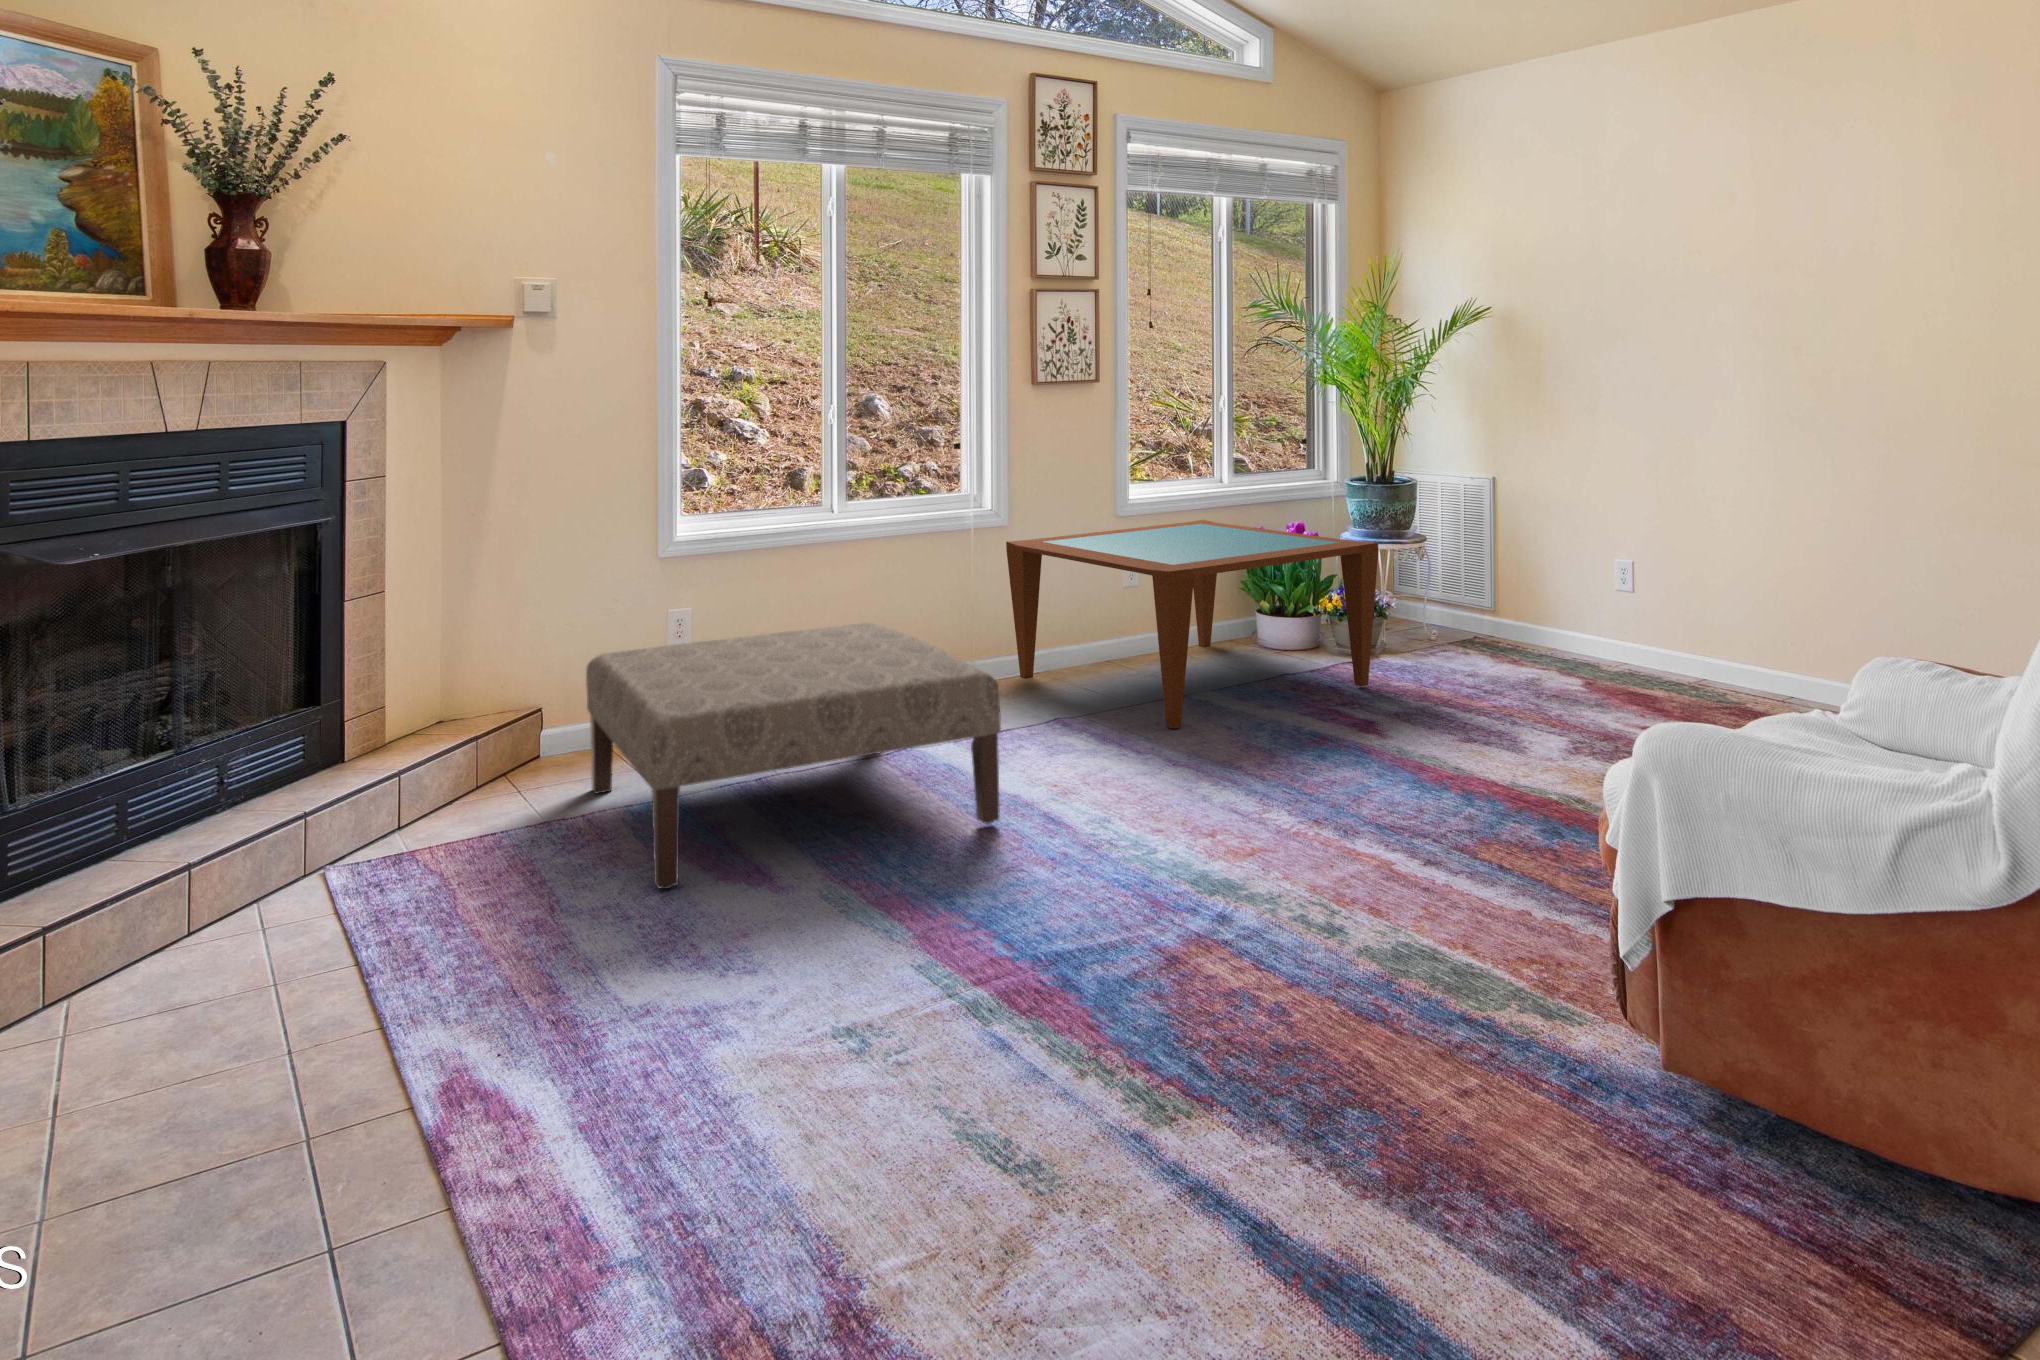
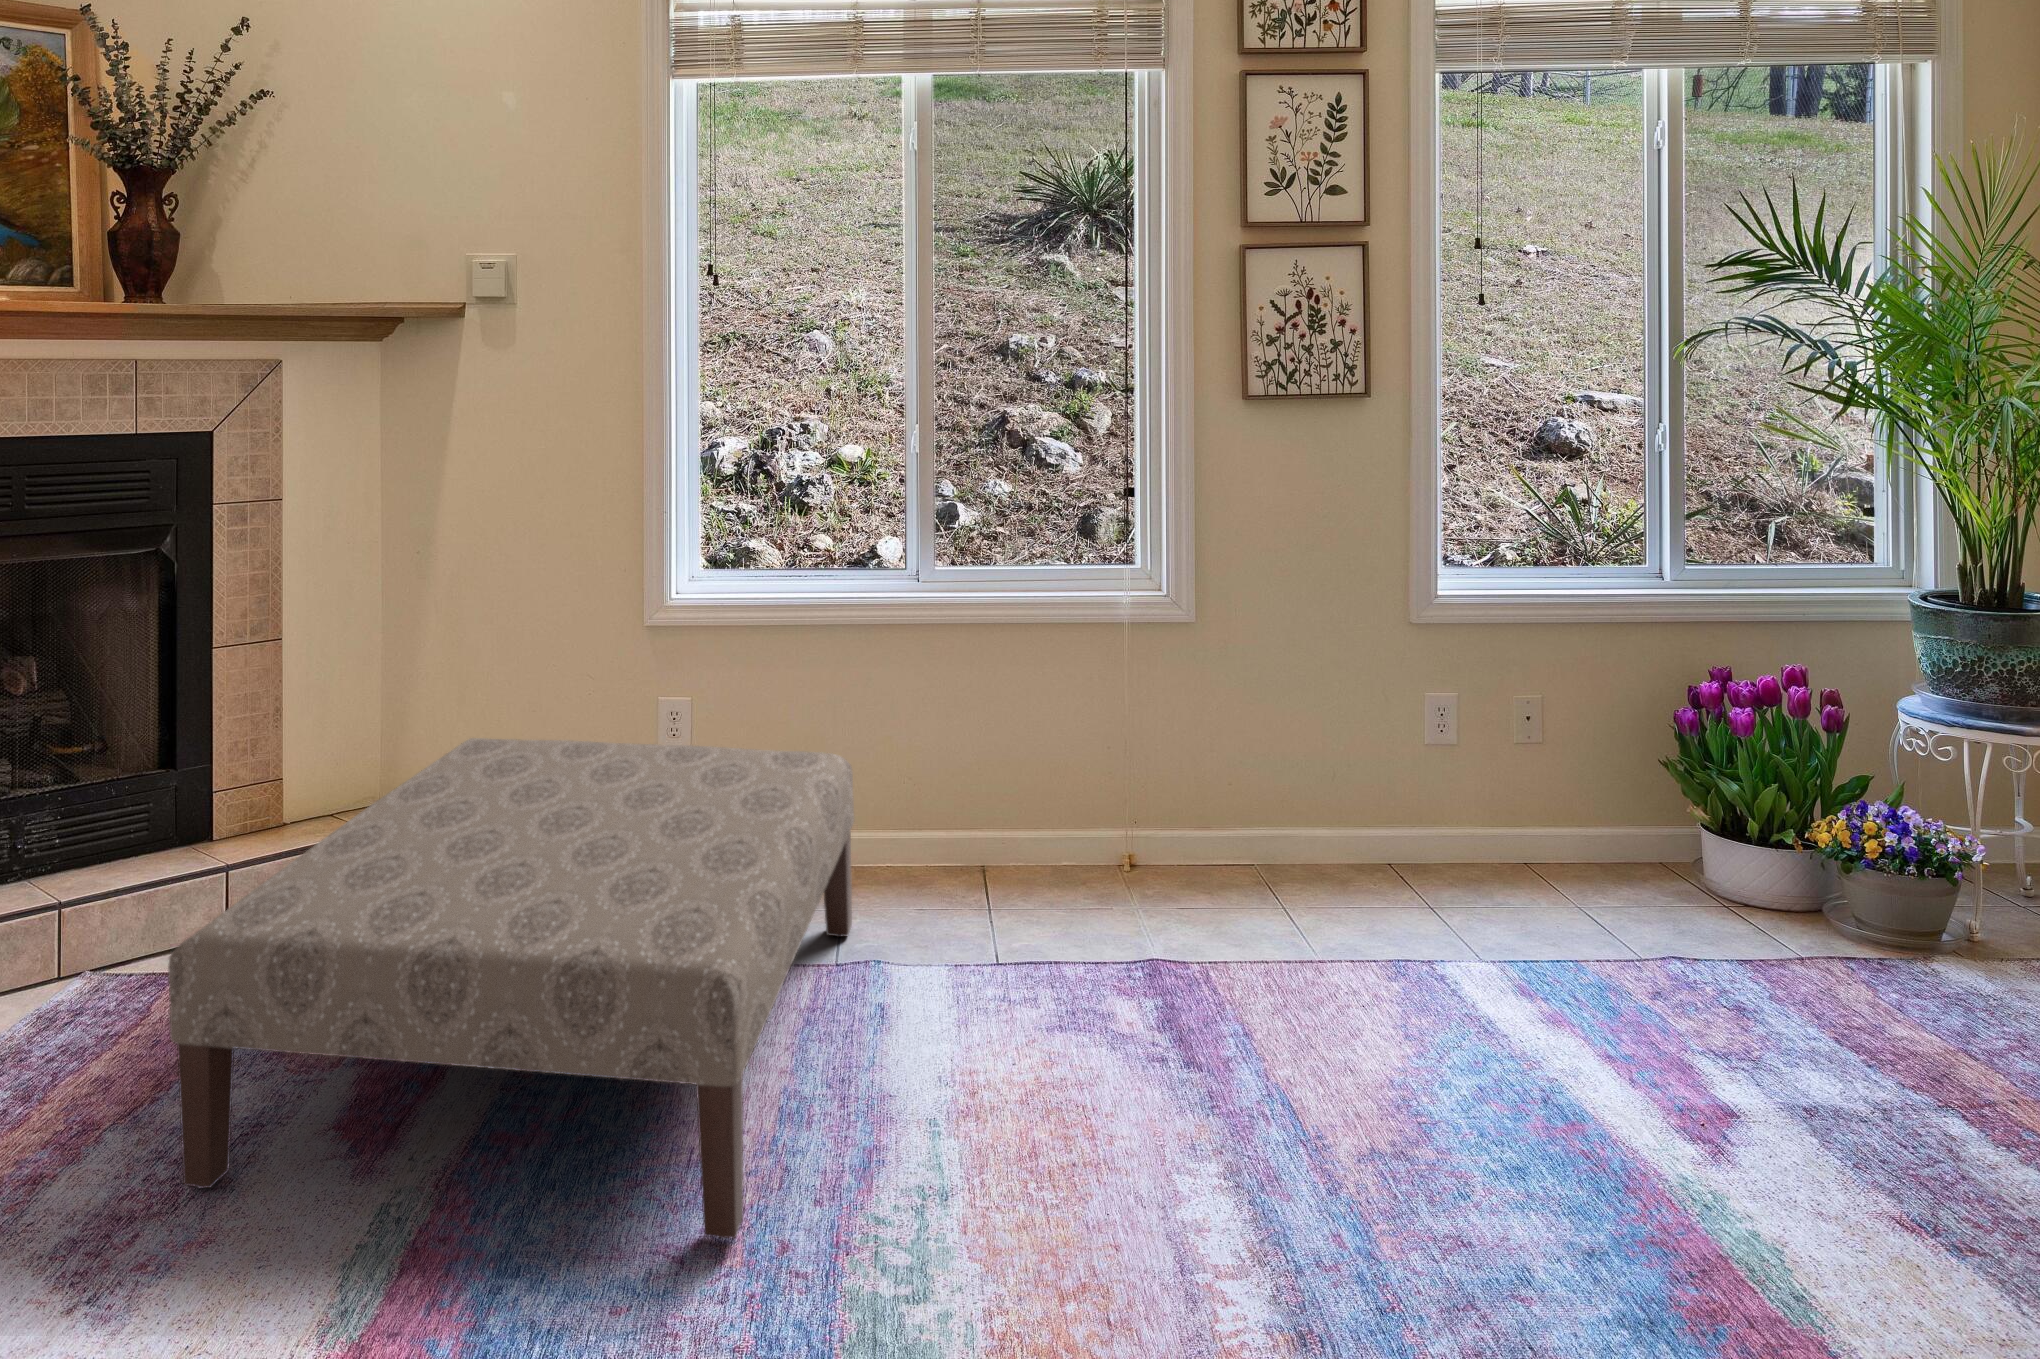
coffee table: present [1006,520,1378,729] -> none [1181,622,1876,1062]

